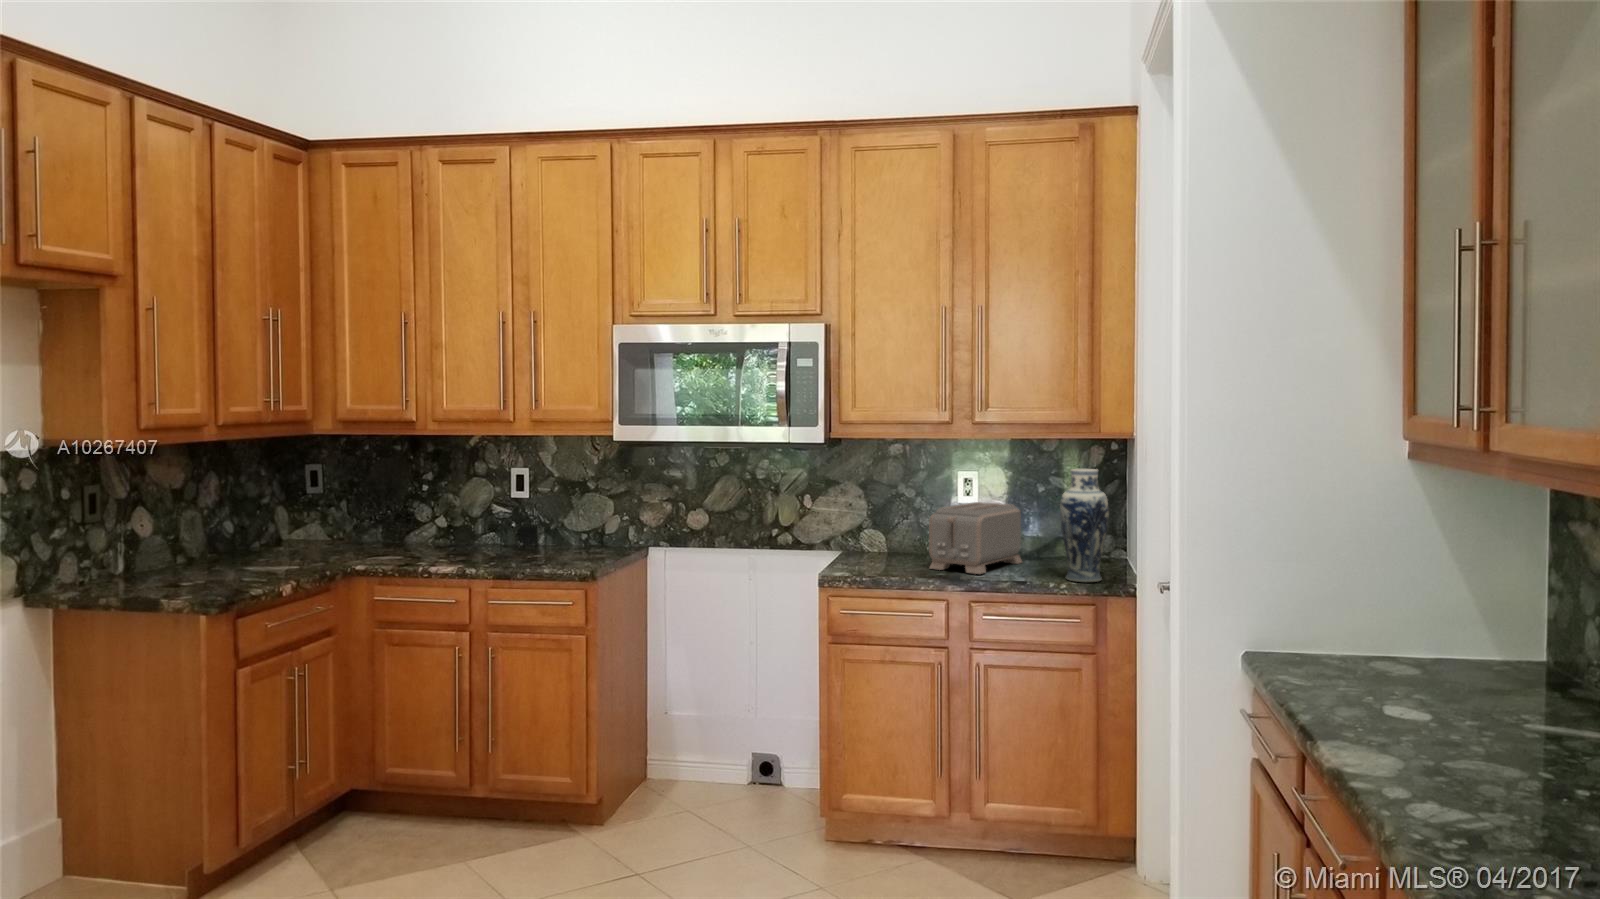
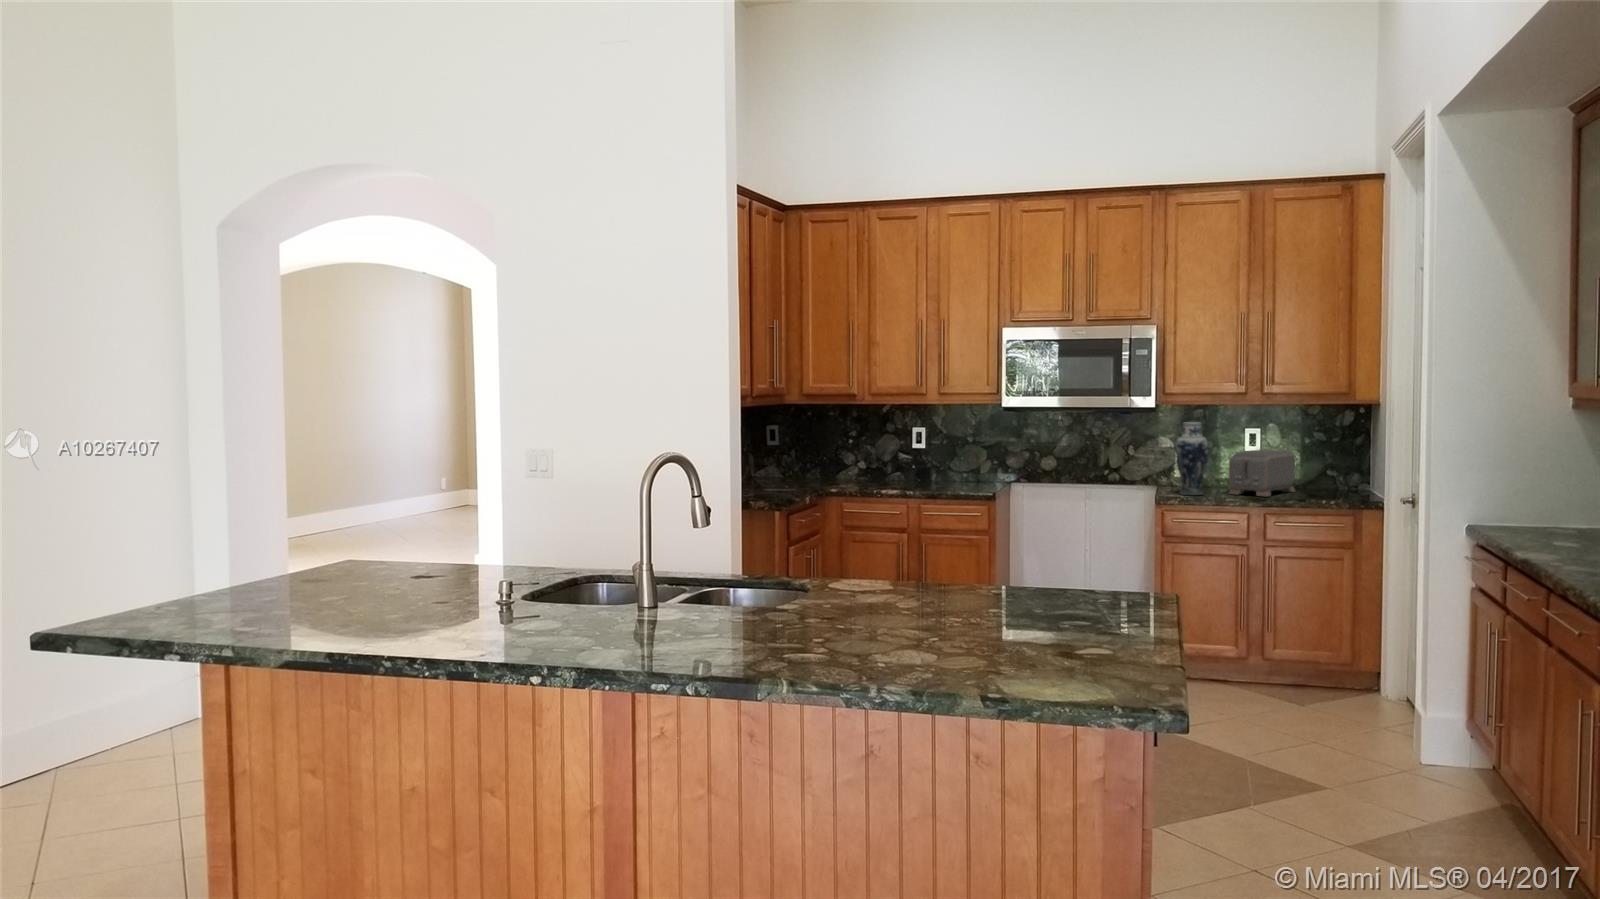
vase: present [1060,469,1109,582] -> present [1176,422,1208,495]

